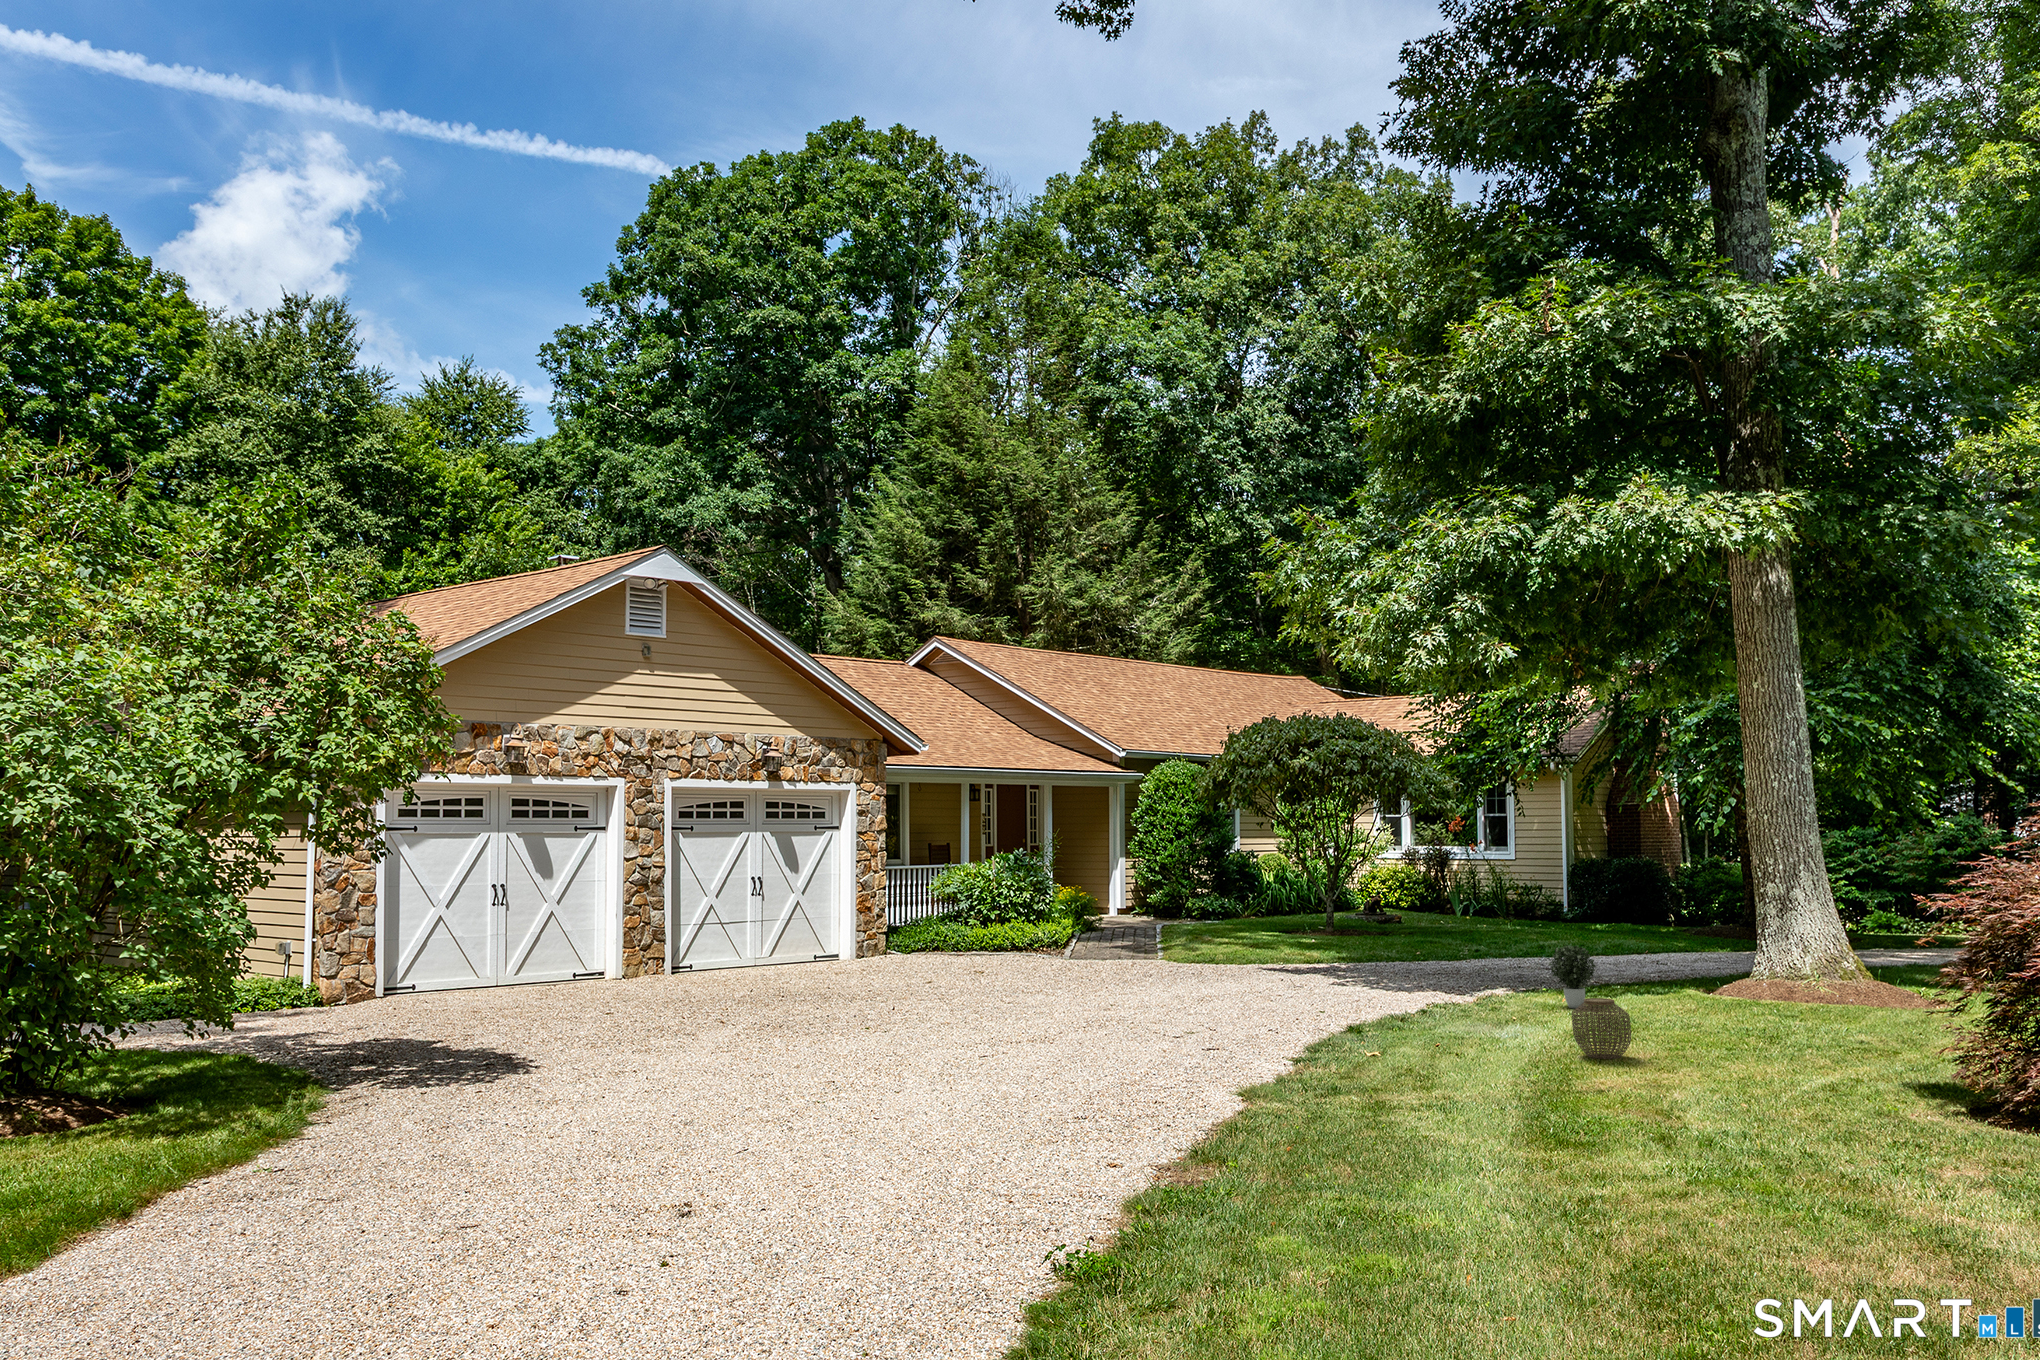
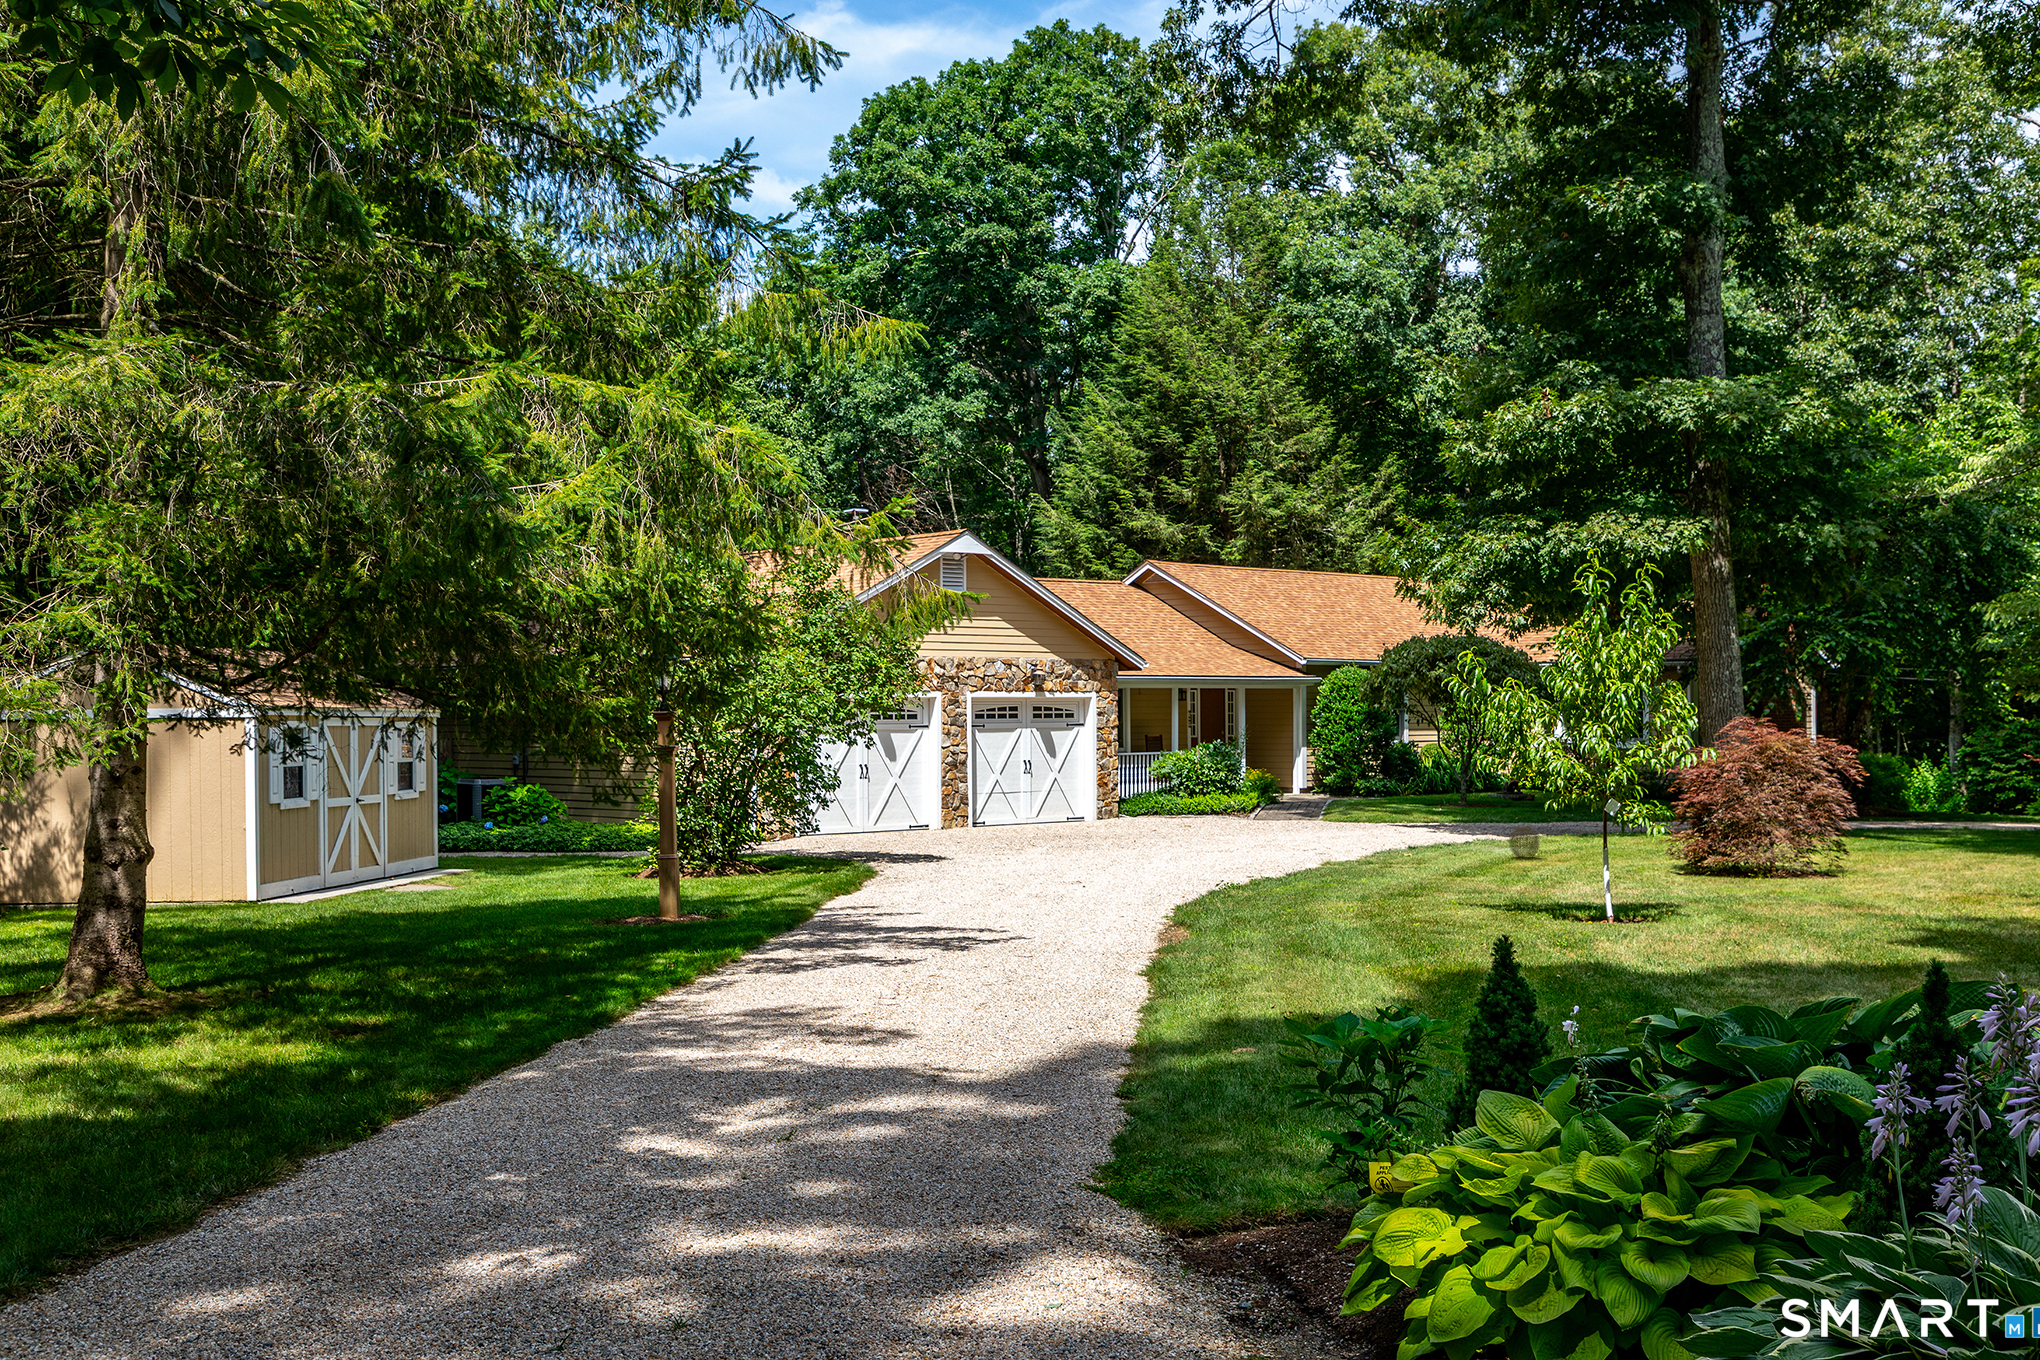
potted plant: present [1549,945,1596,1009] -> none [1542,804,1571,842]

